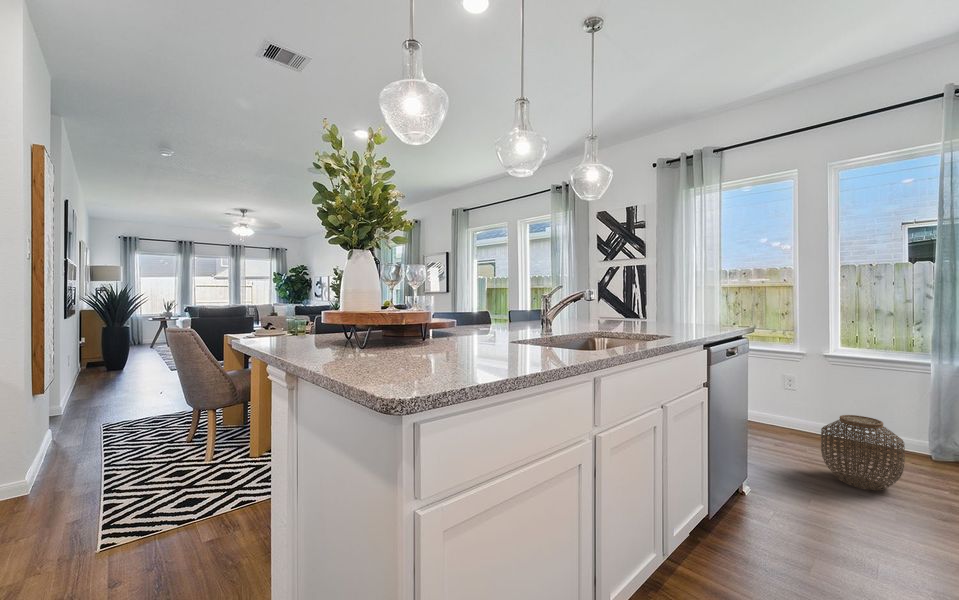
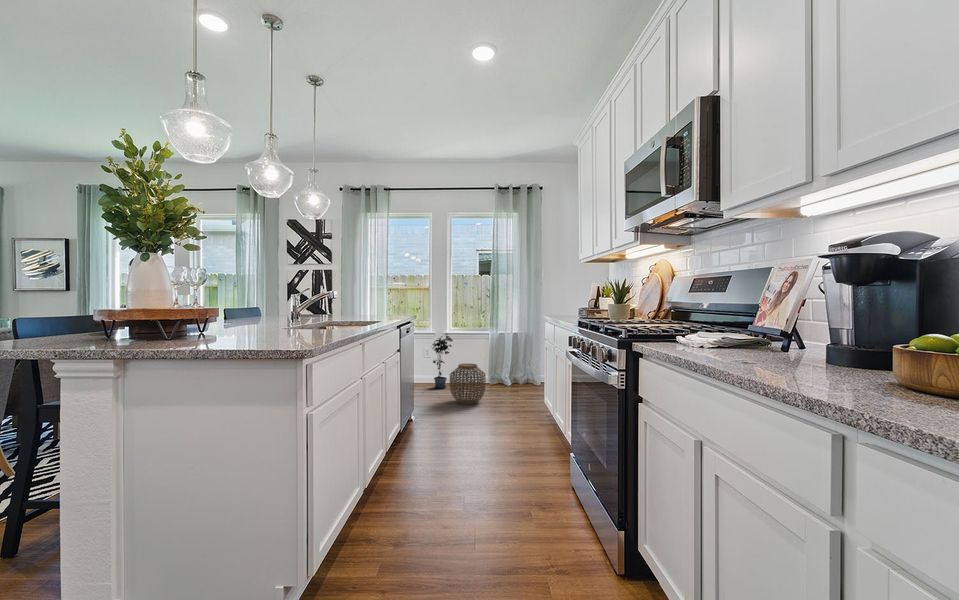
potted plant: none [789,356,835,442] -> present [432,334,453,388]

